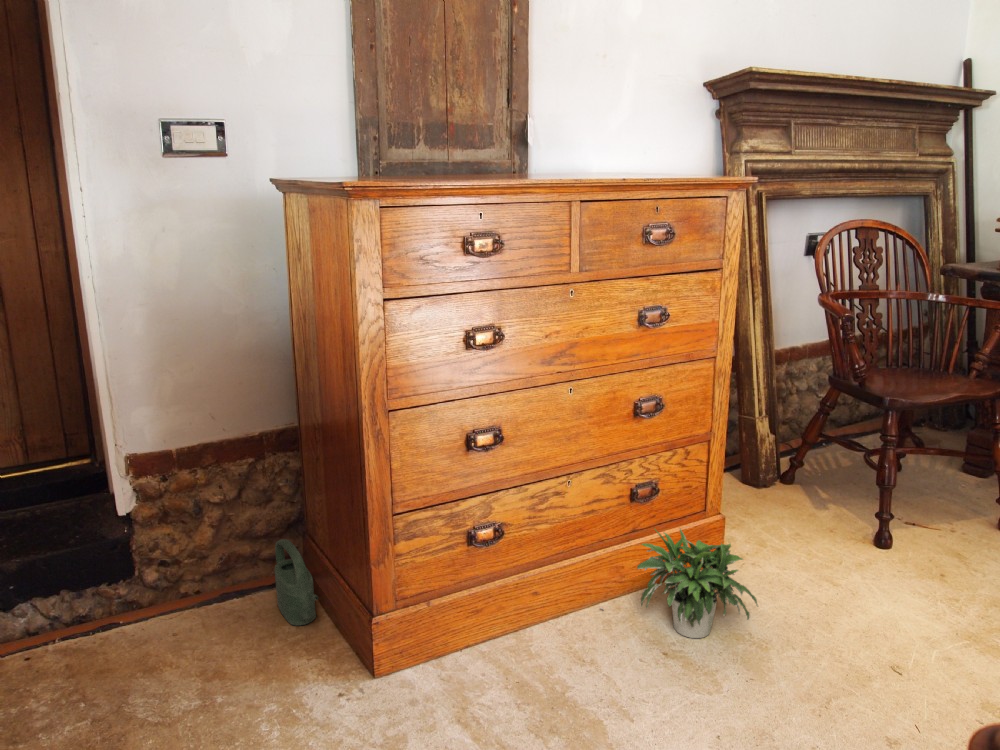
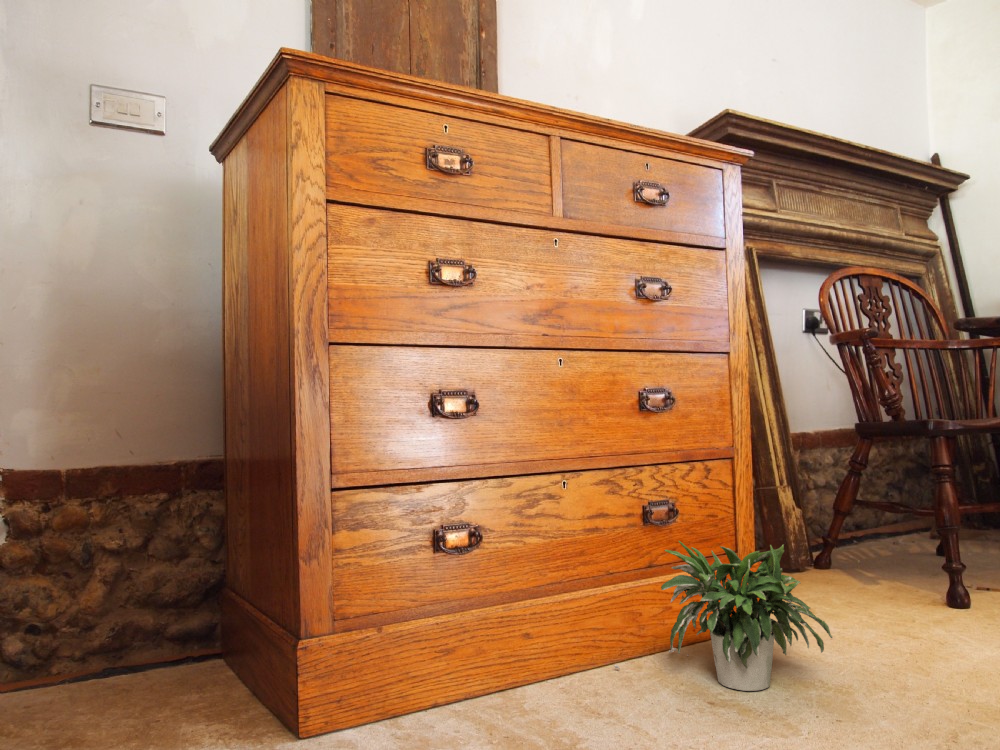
watering can: present [275,539,318,626] -> none [172,581,222,696]

